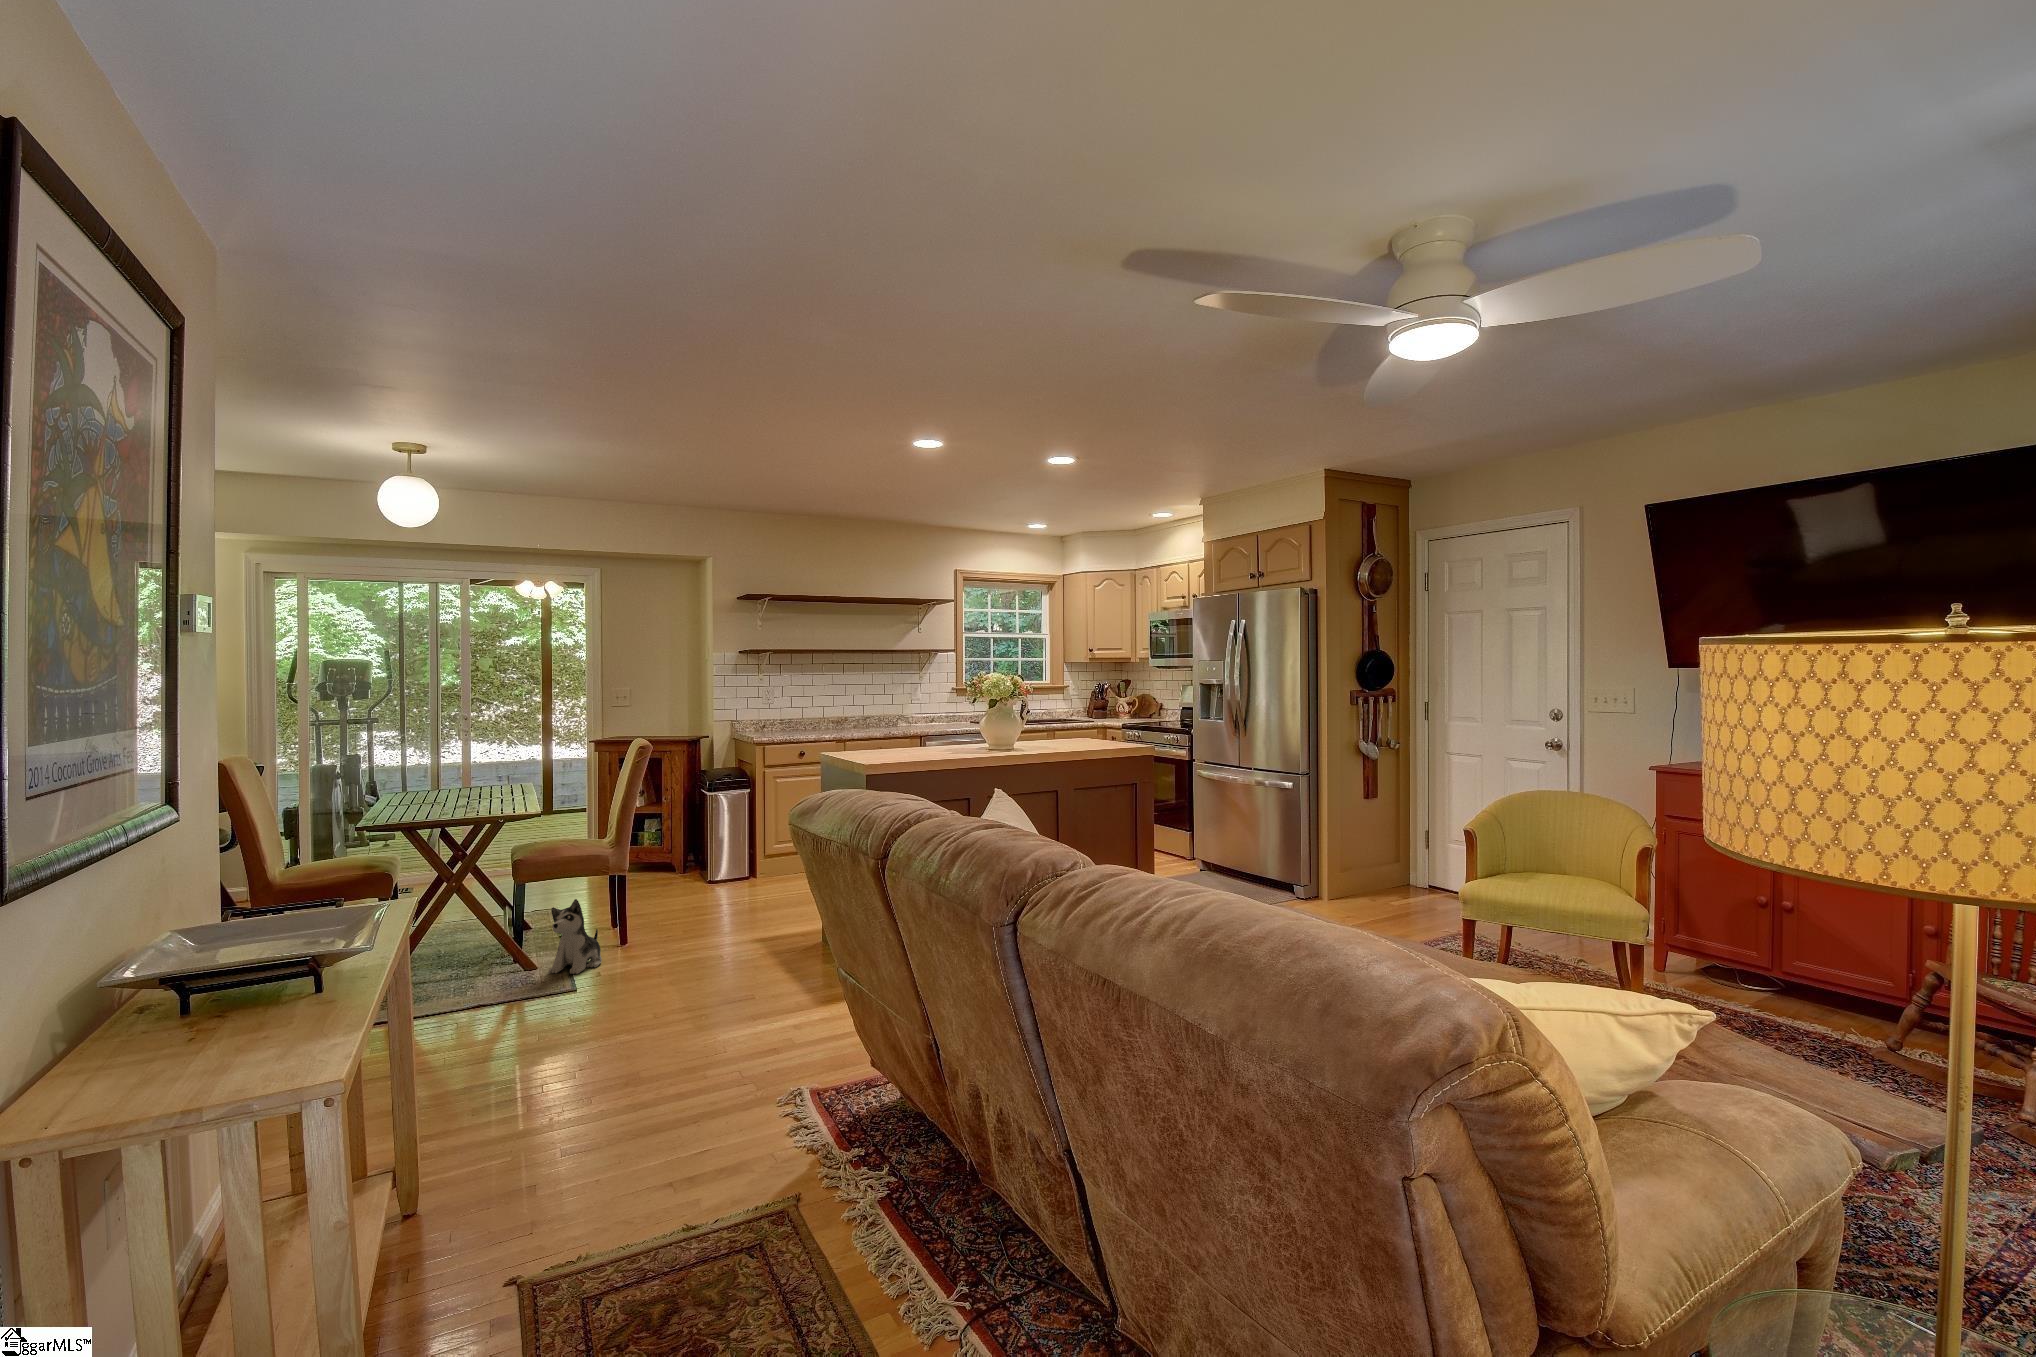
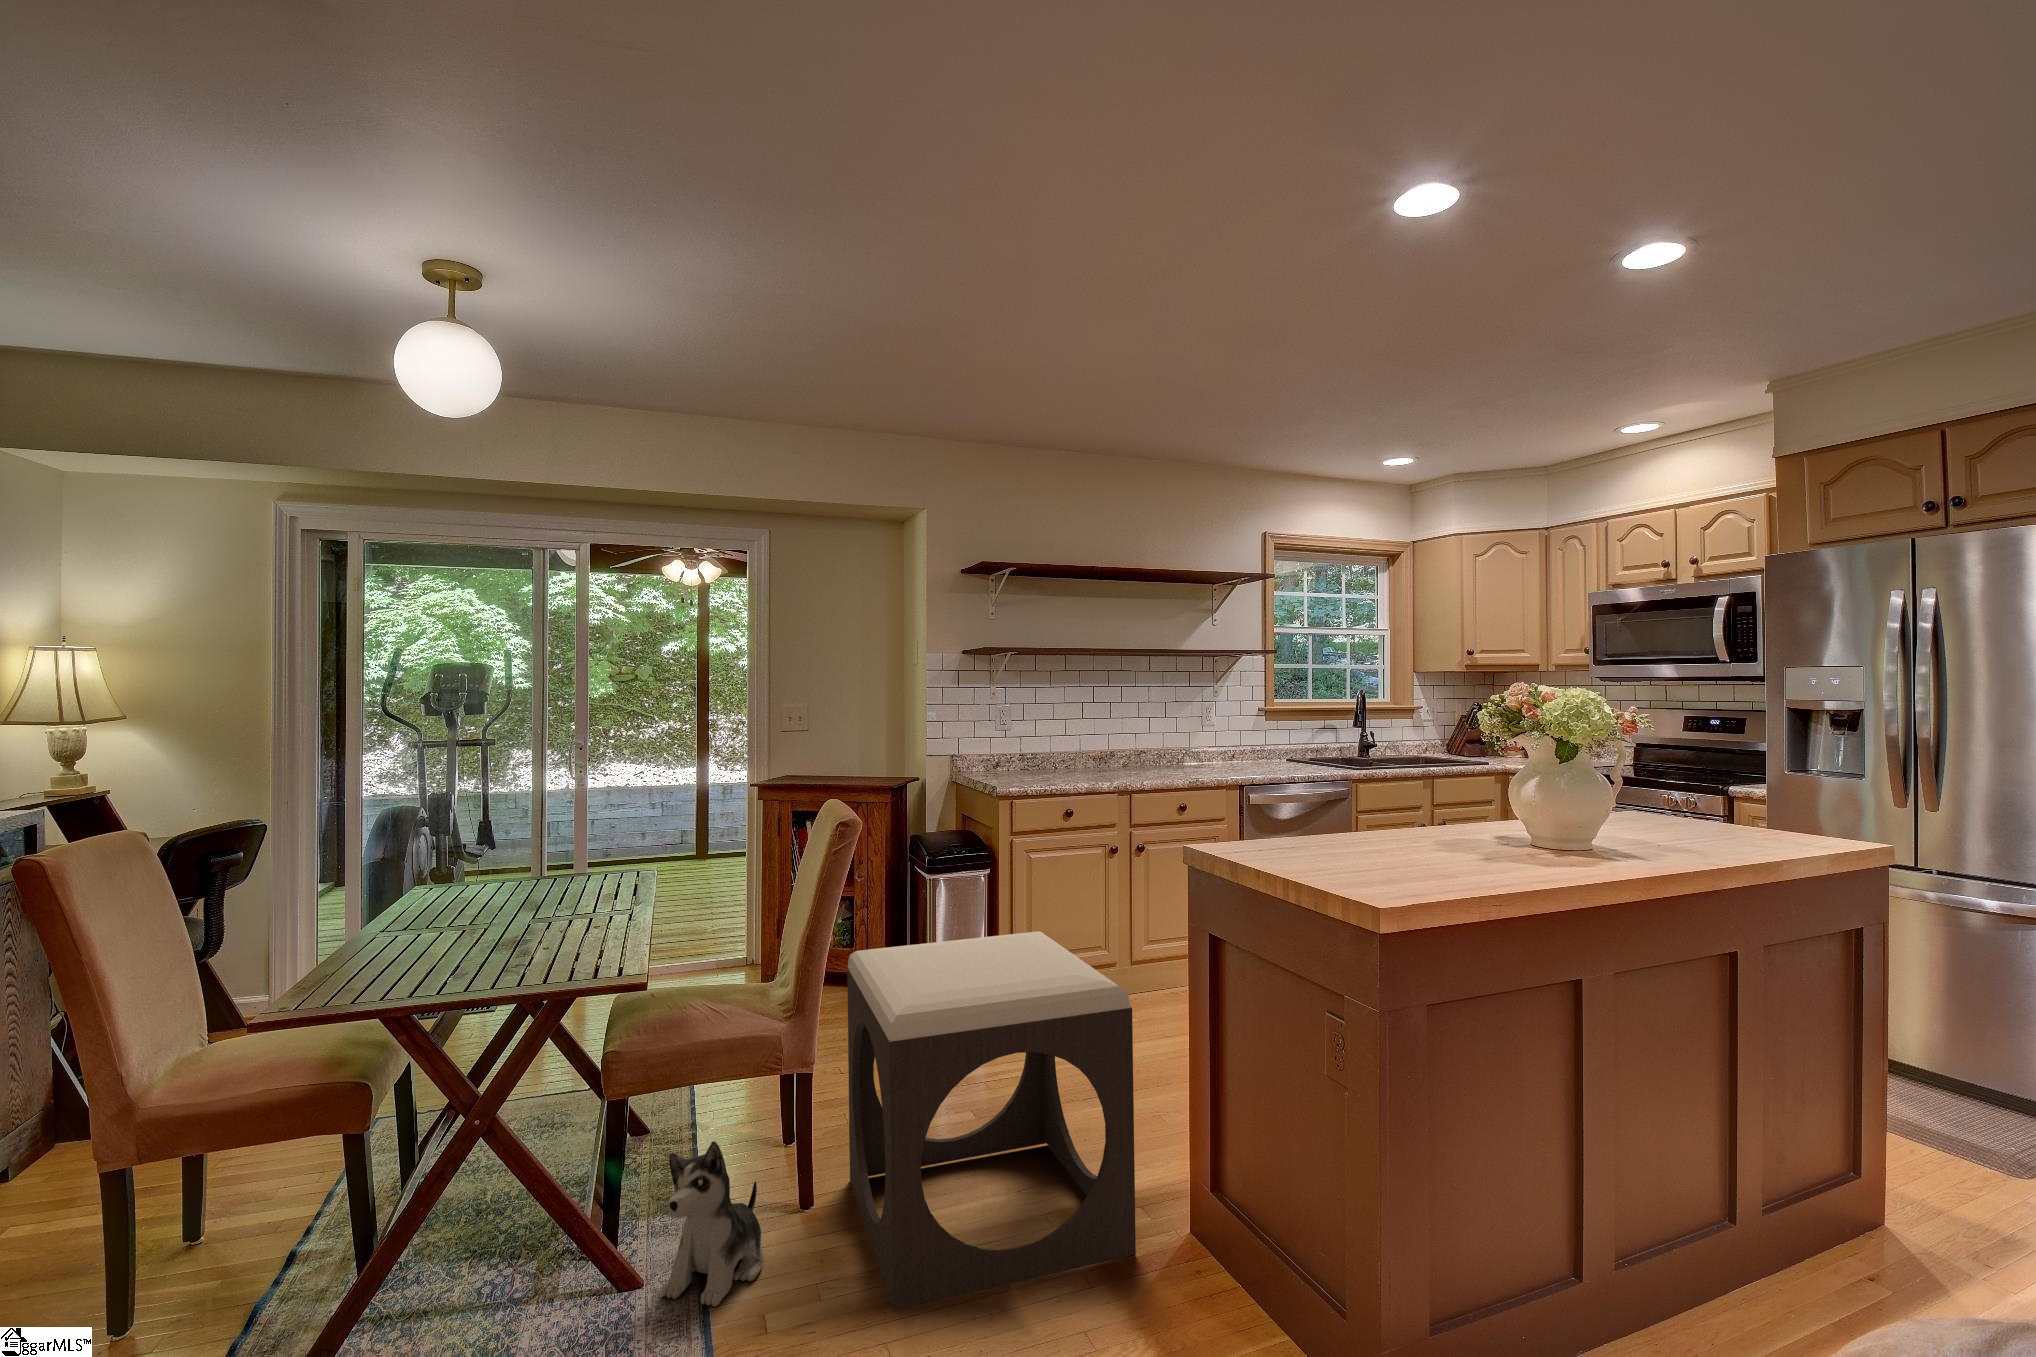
footstool: none [649,806,795,971] -> present [847,931,1136,1311]

